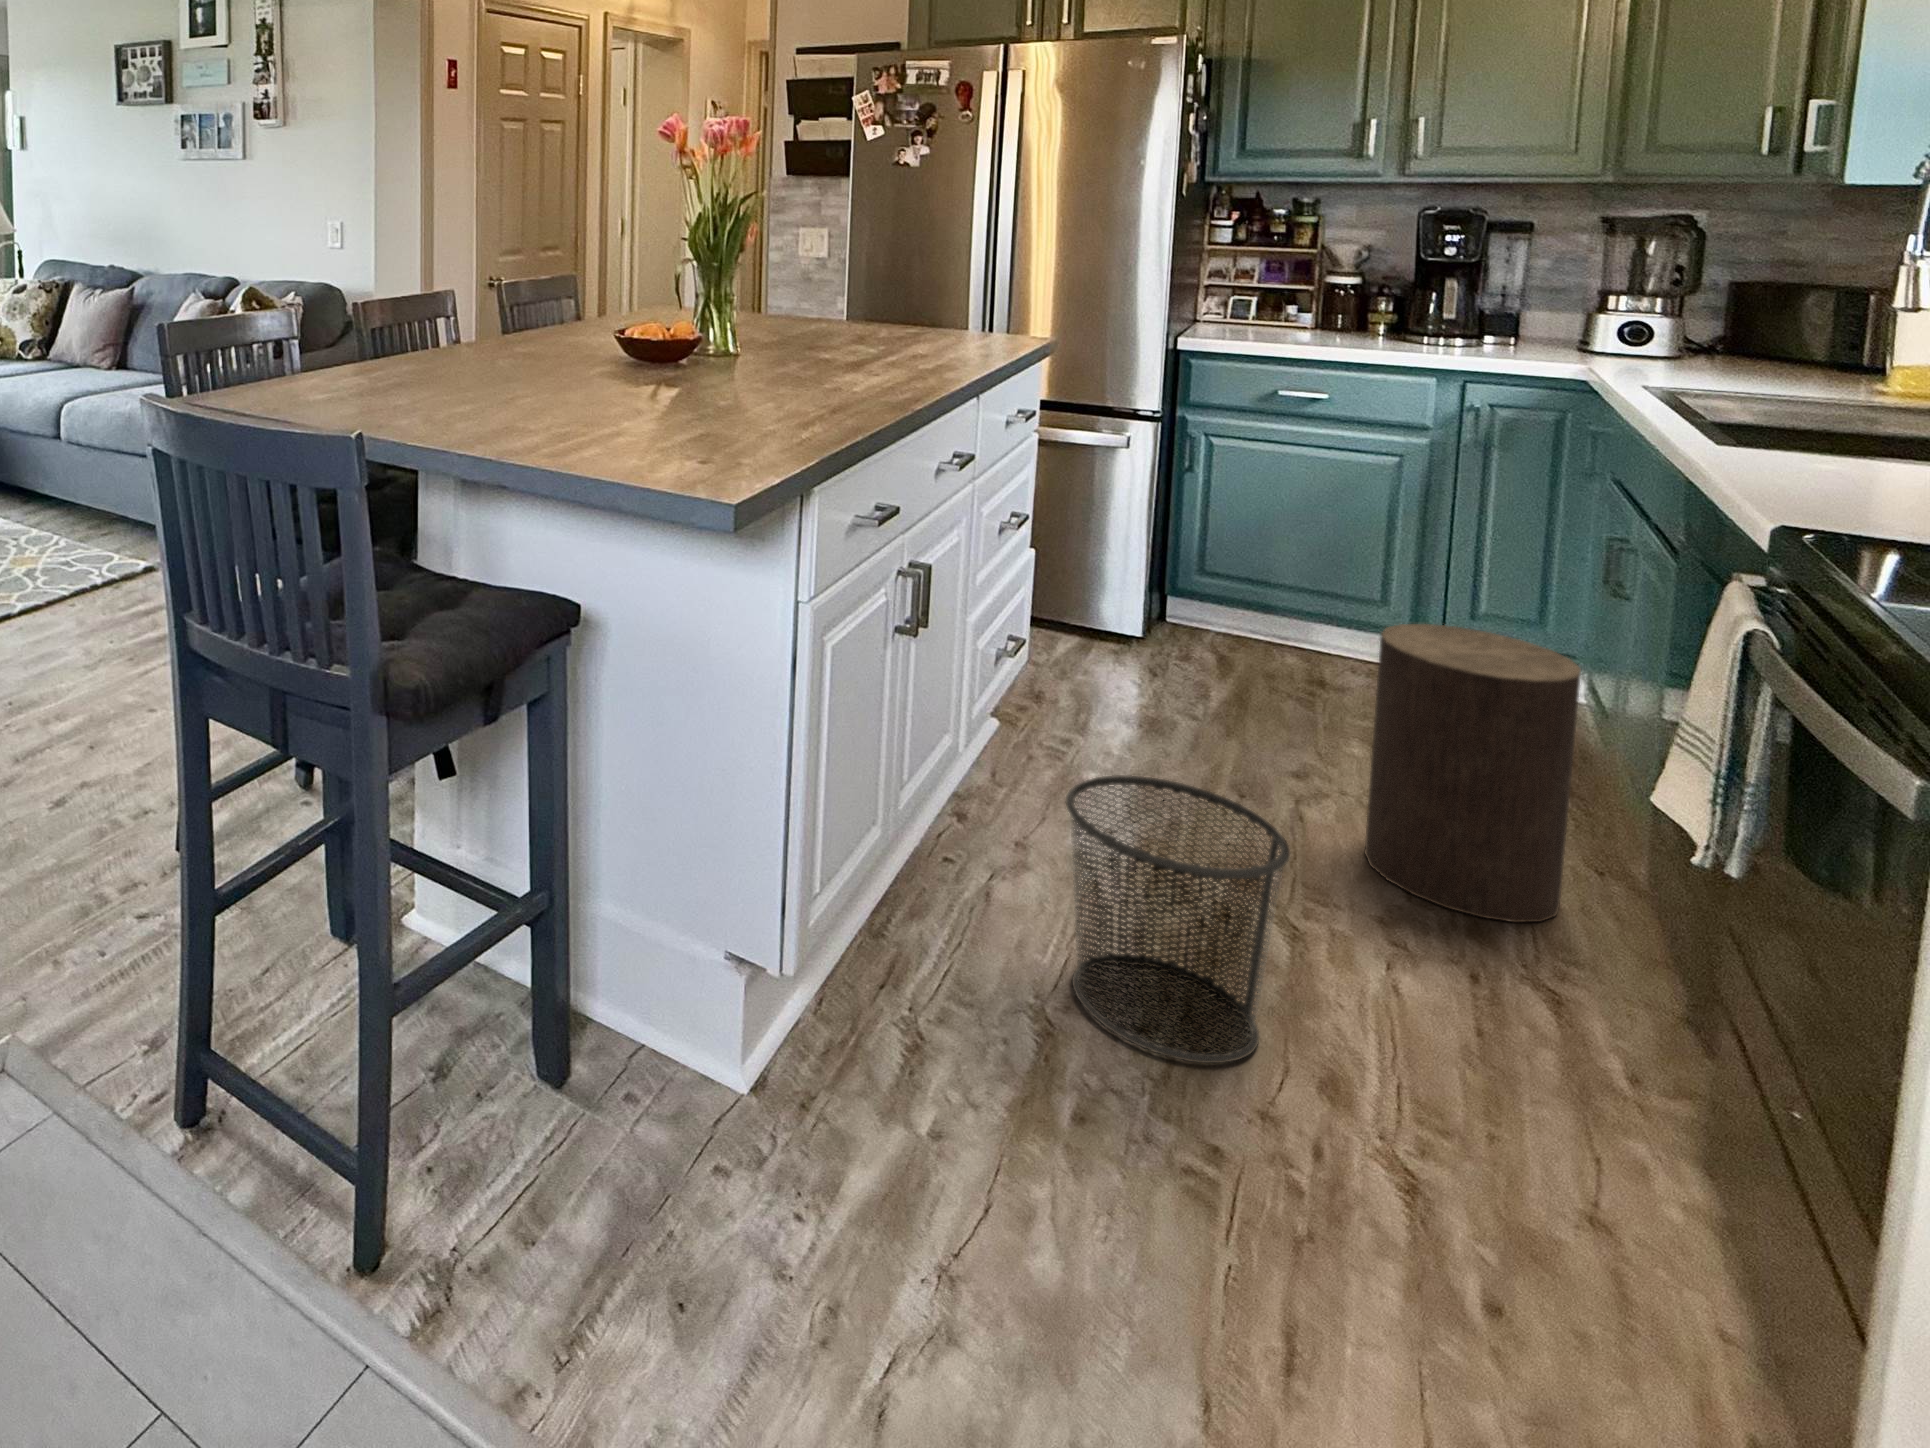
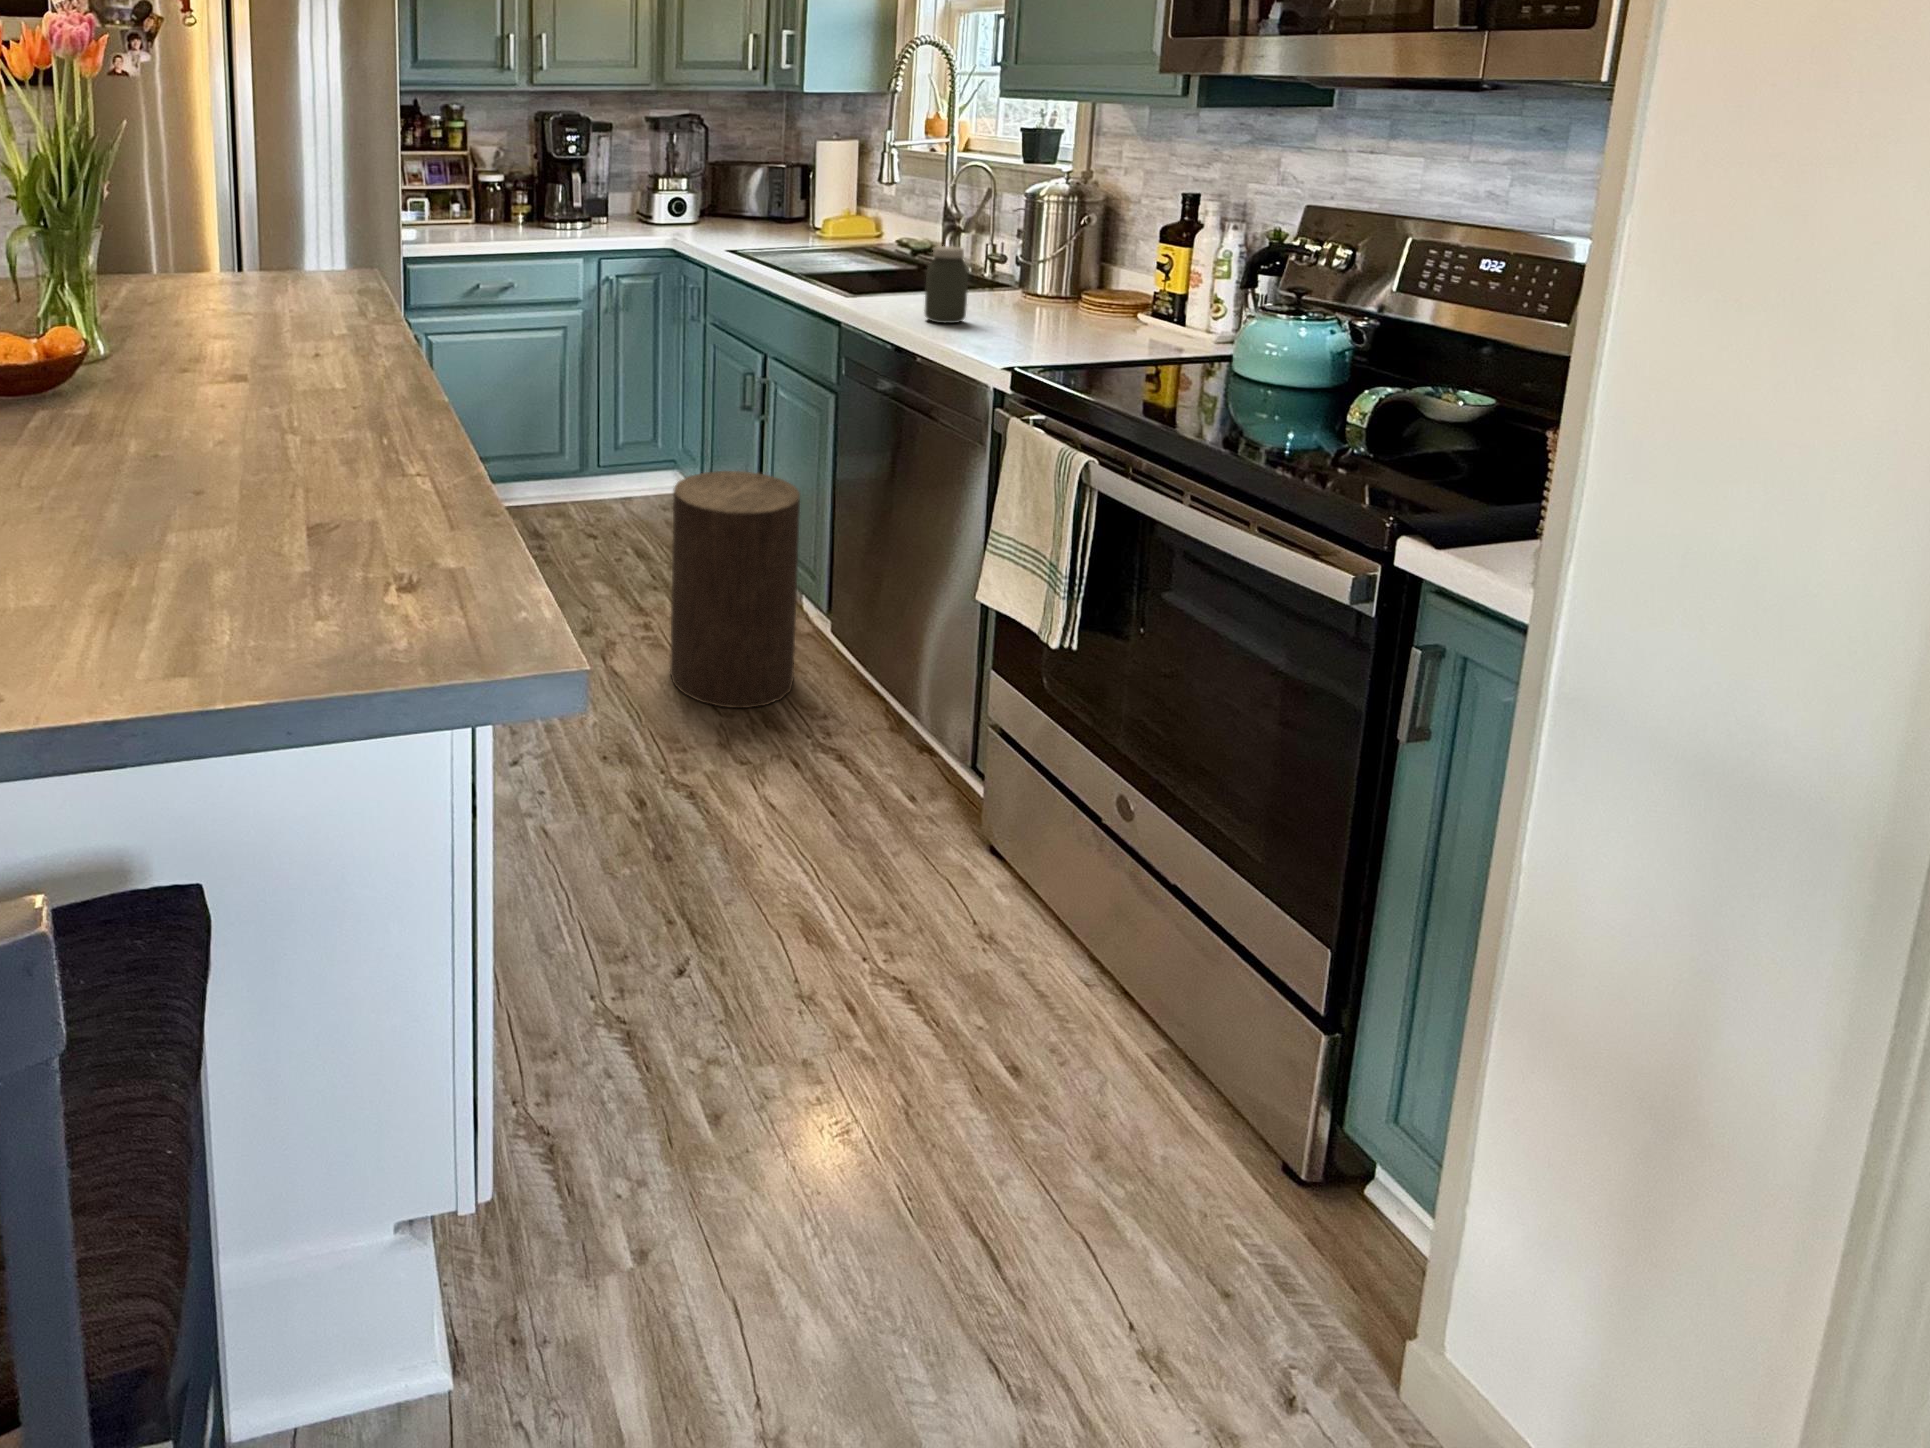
jar: none [1774,383,1864,489] -> present [924,246,969,323]
waste bin: present [1065,775,1290,1063] -> none [585,705,778,991]

